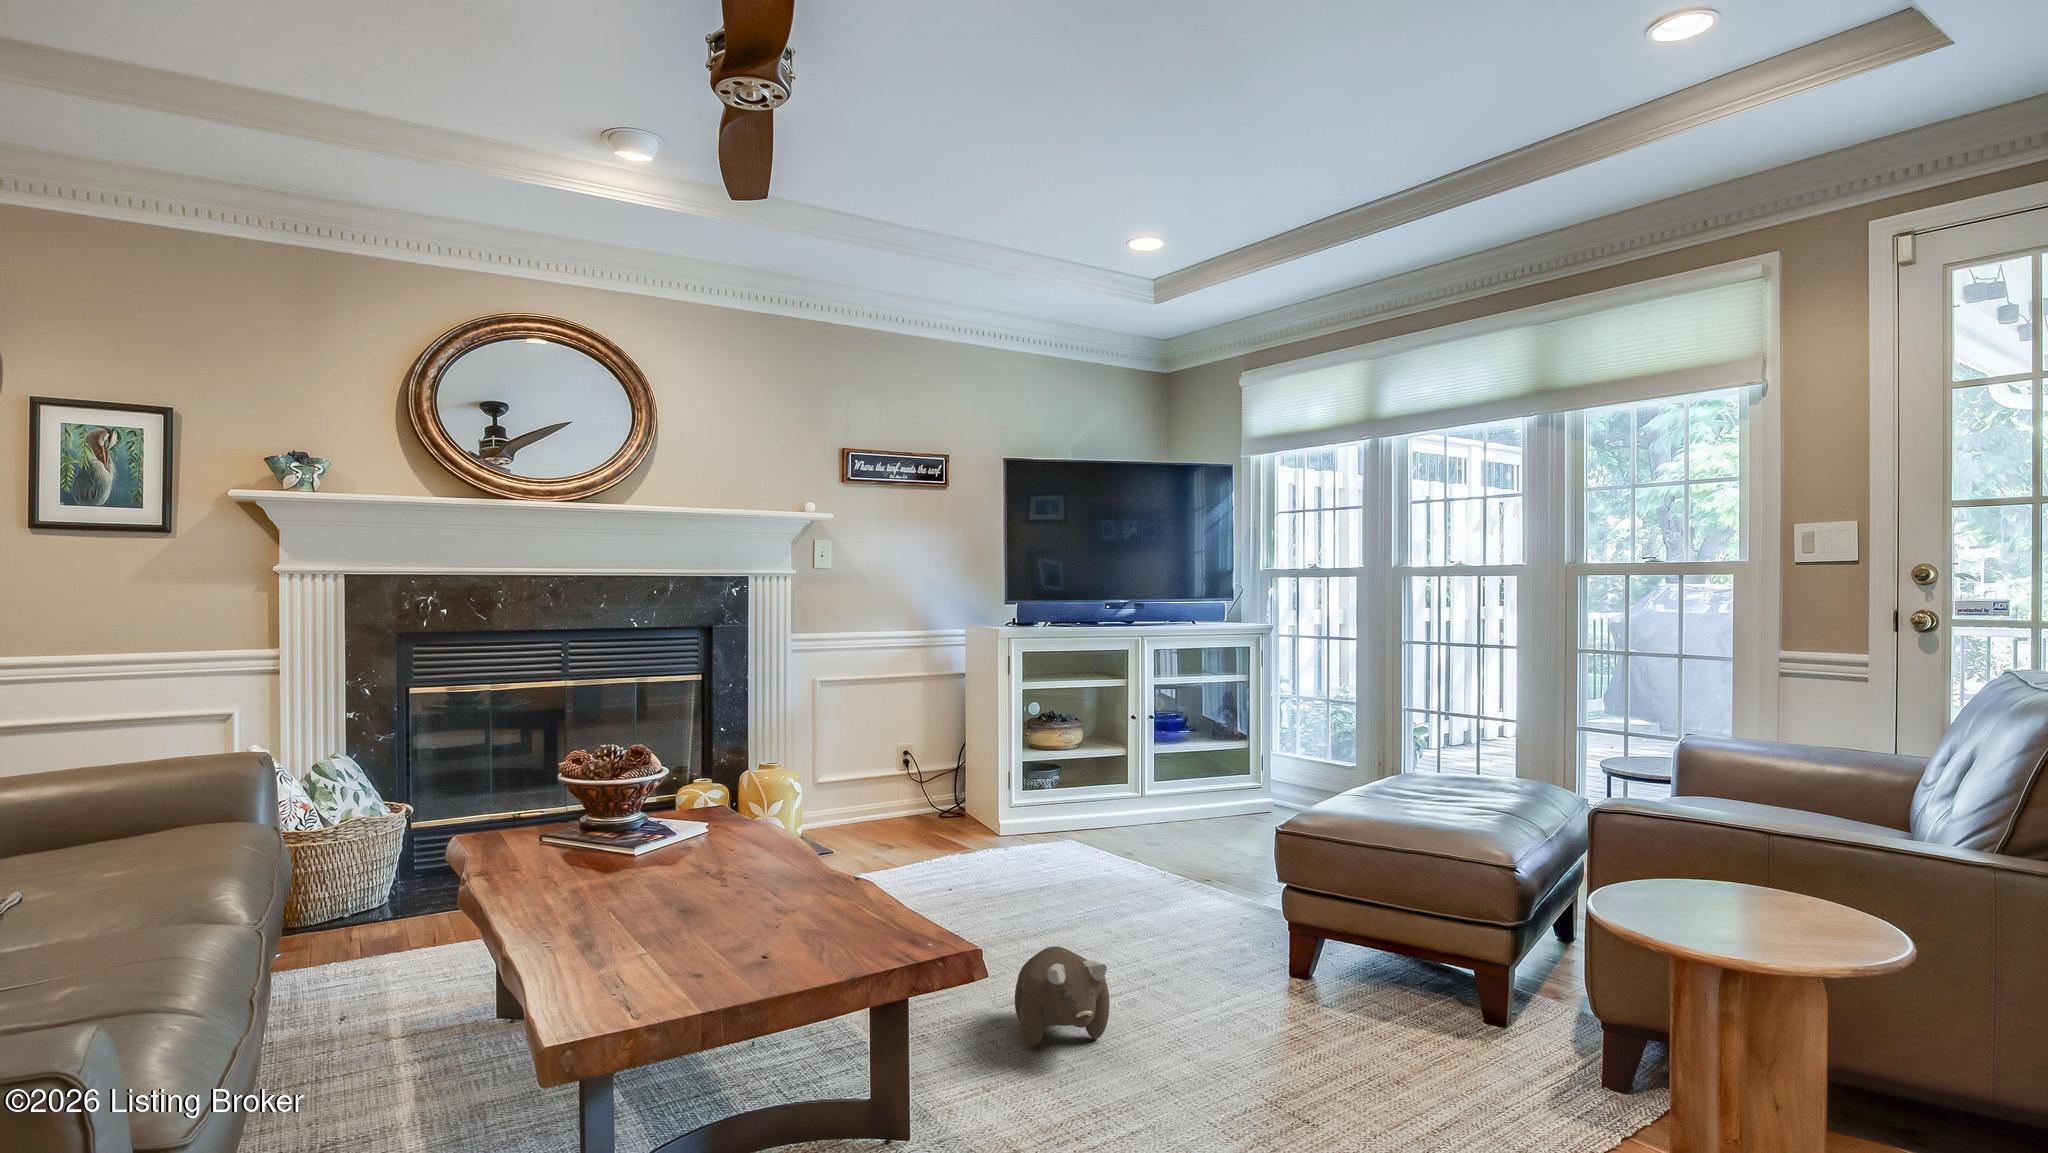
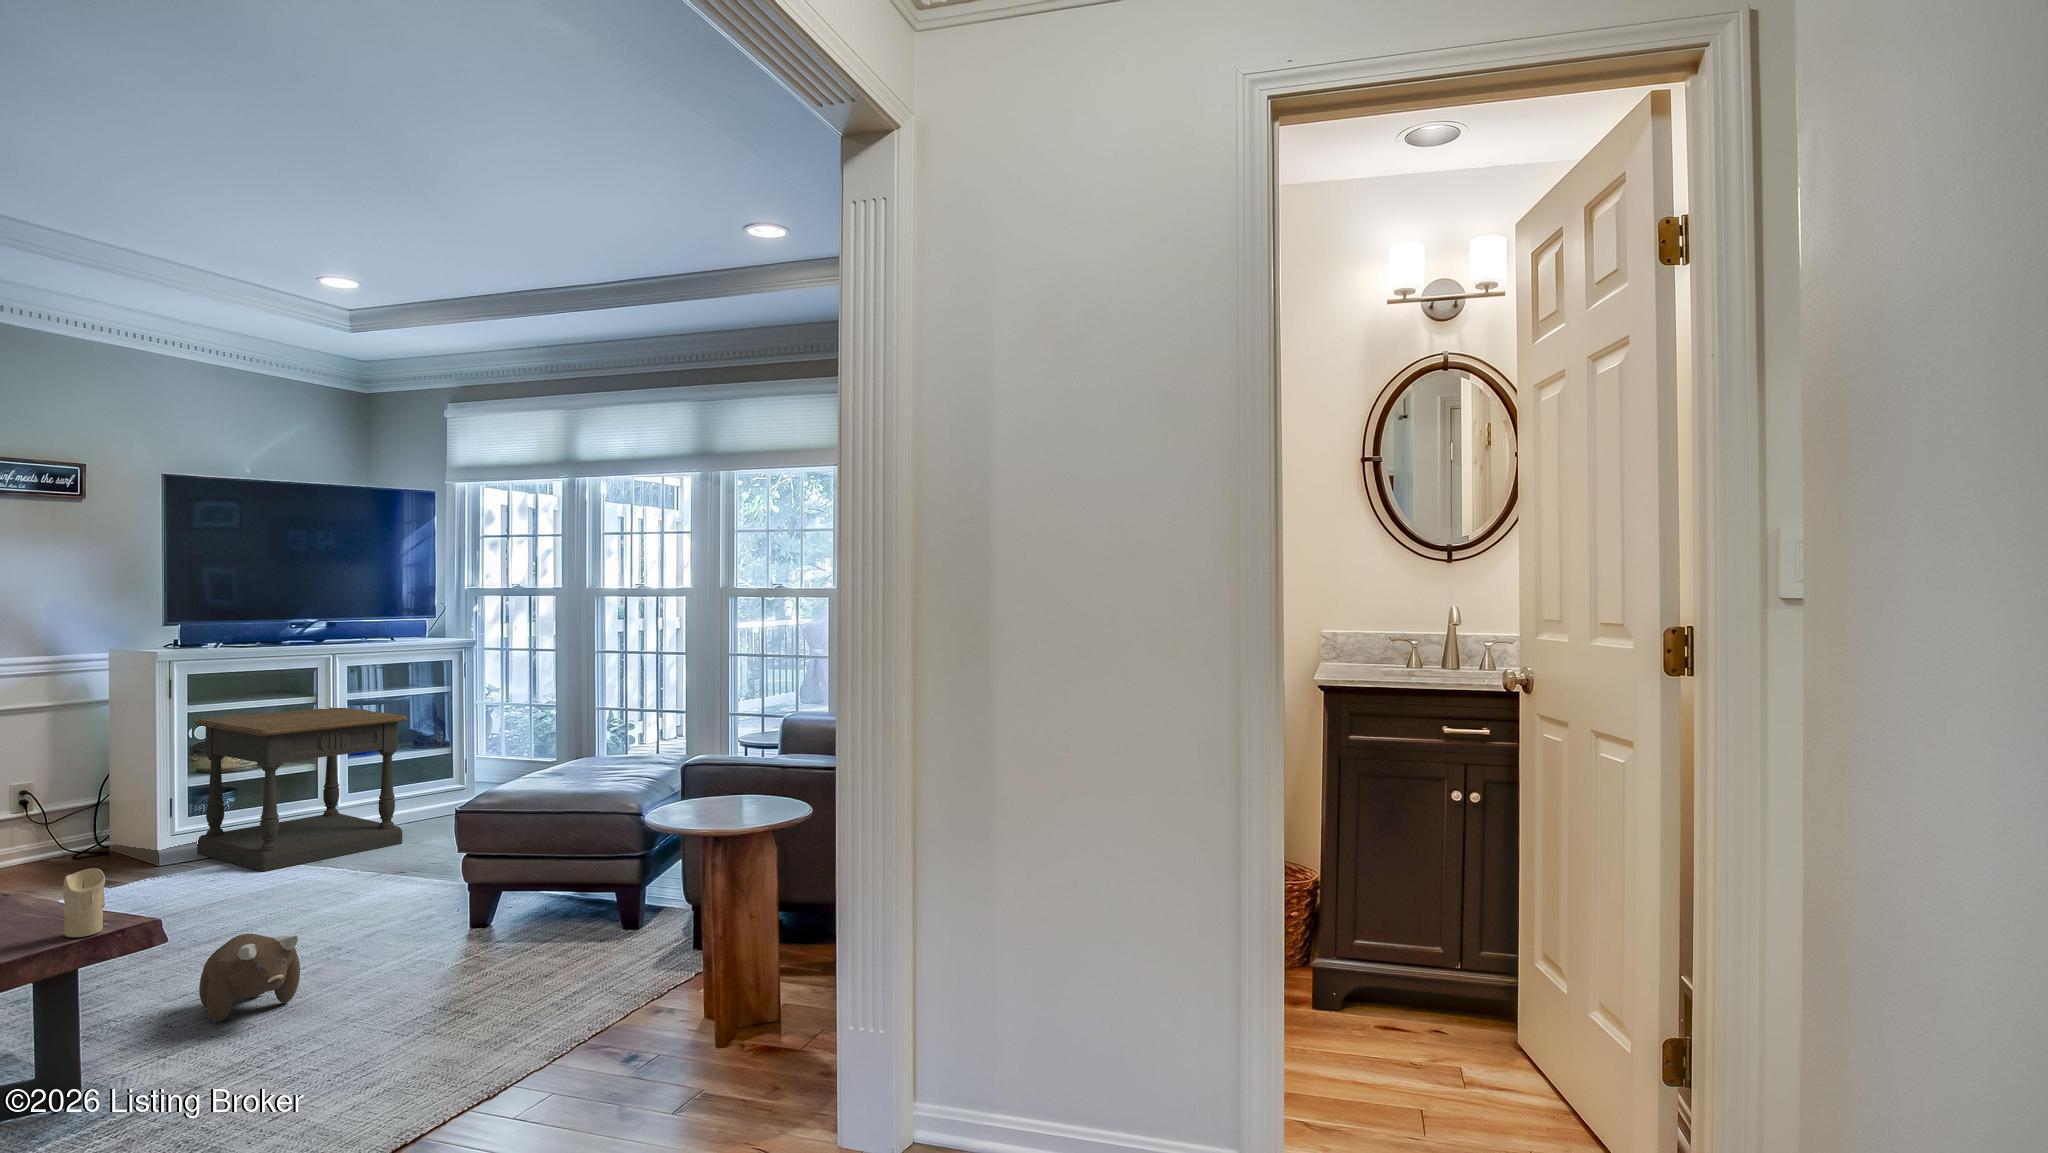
side table: none [1027,691,1207,854] -> present [196,708,407,871]
candle: none [868,864,907,948] -> present [63,868,105,937]

